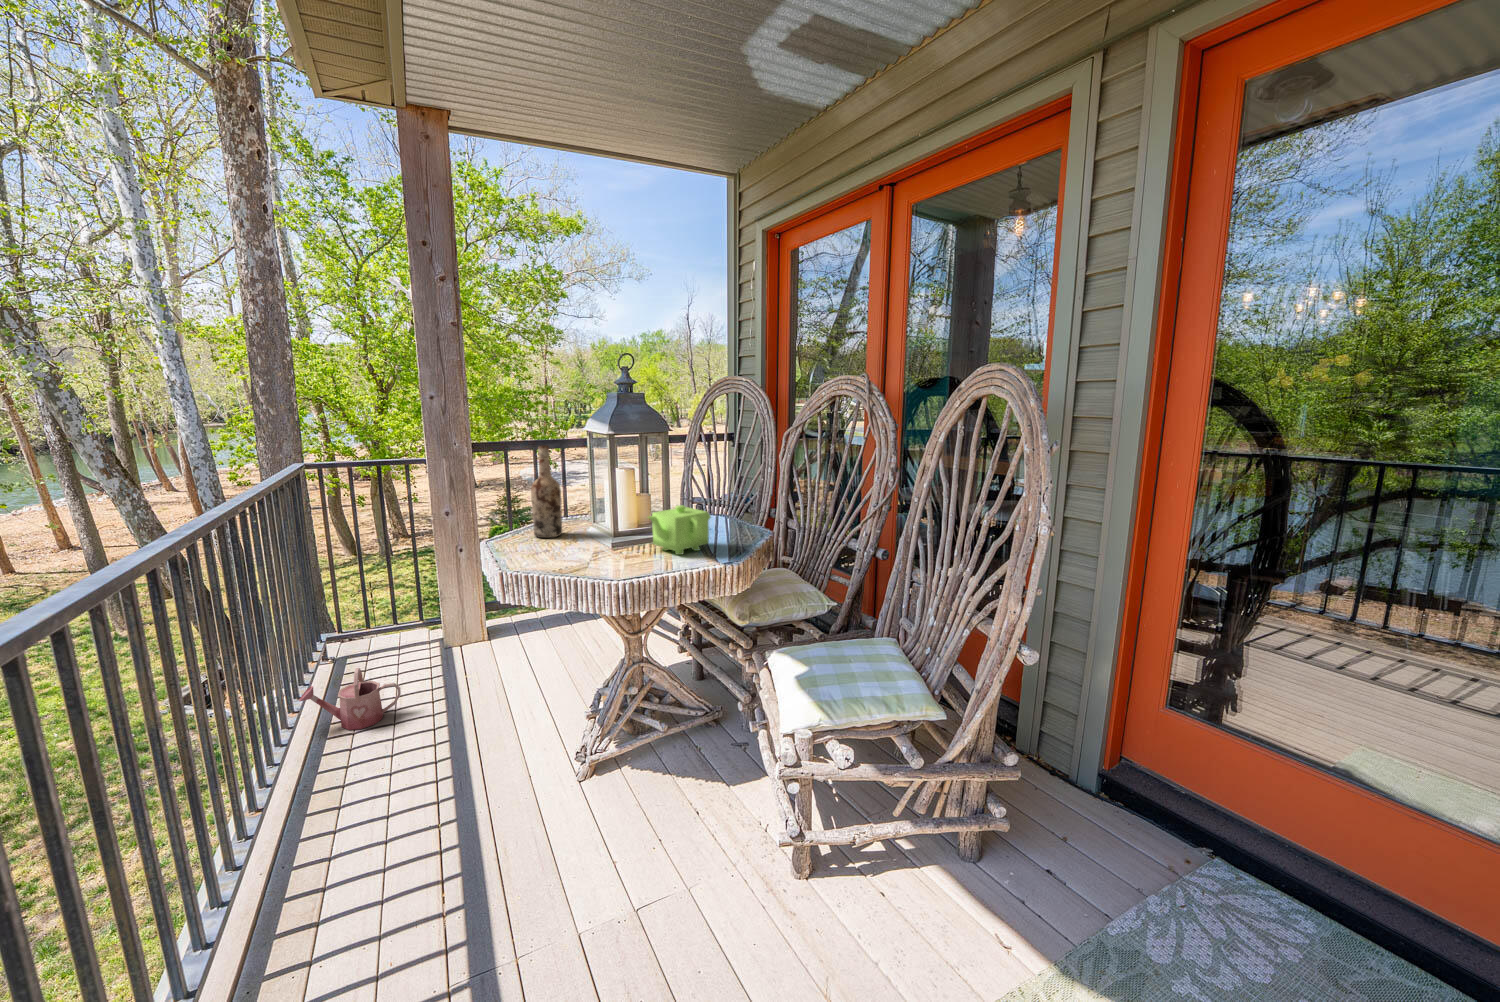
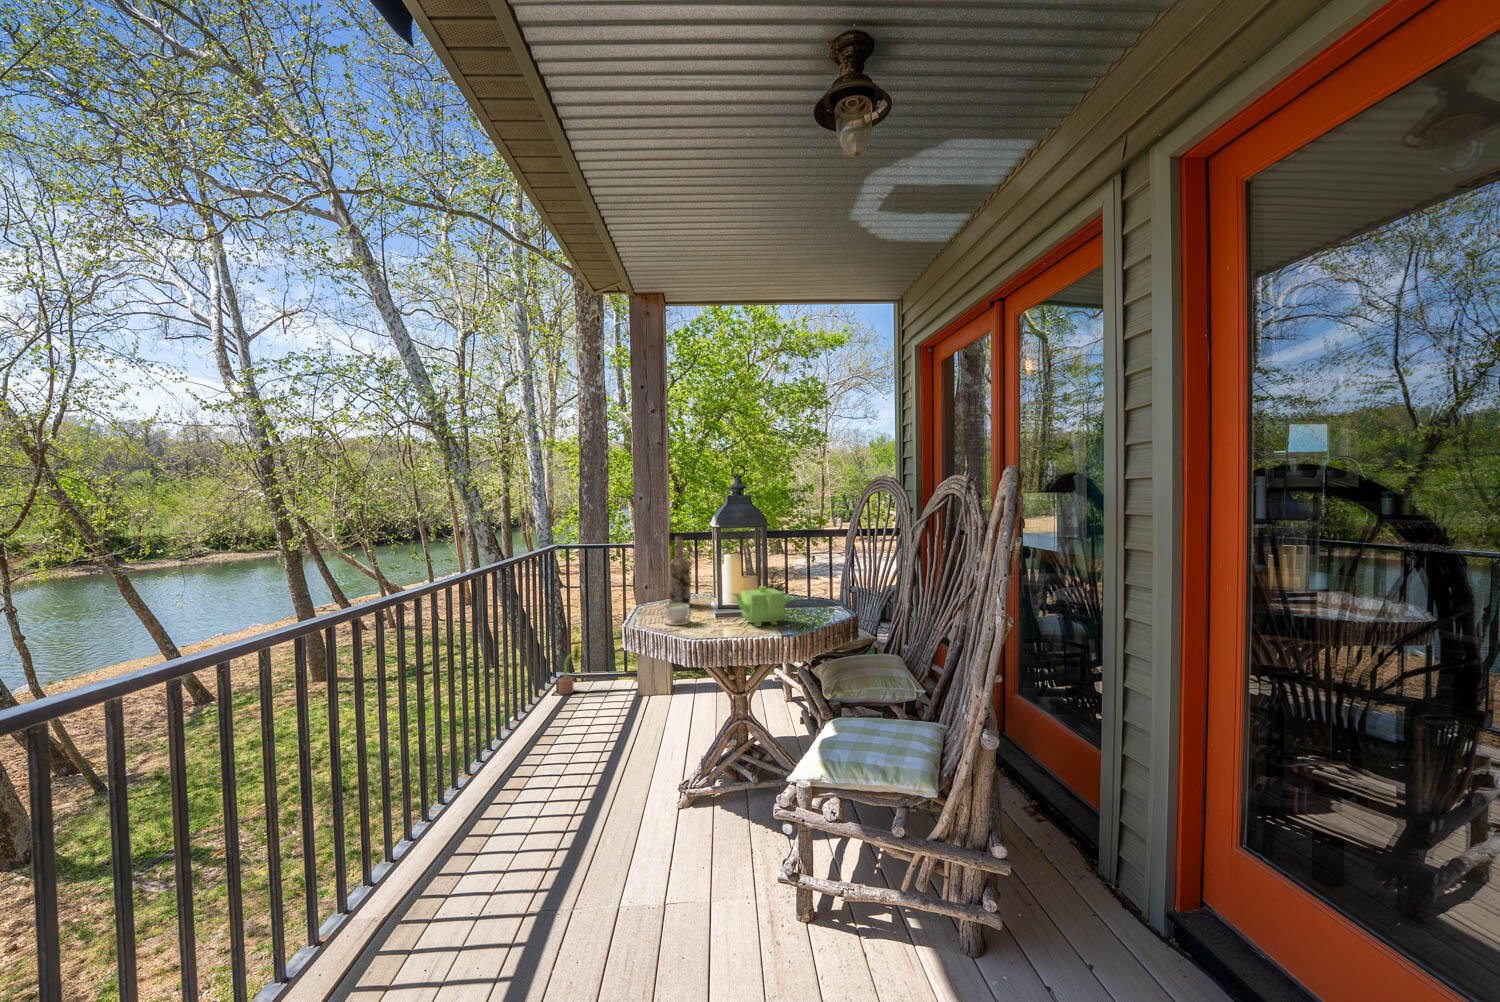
coffee cup: none [554,534,594,564] -> present [663,603,692,625]
decorative plant: none [324,594,356,665] -> present [558,644,580,694]
watering can: present [299,668,401,730] -> none [524,694,588,741]

